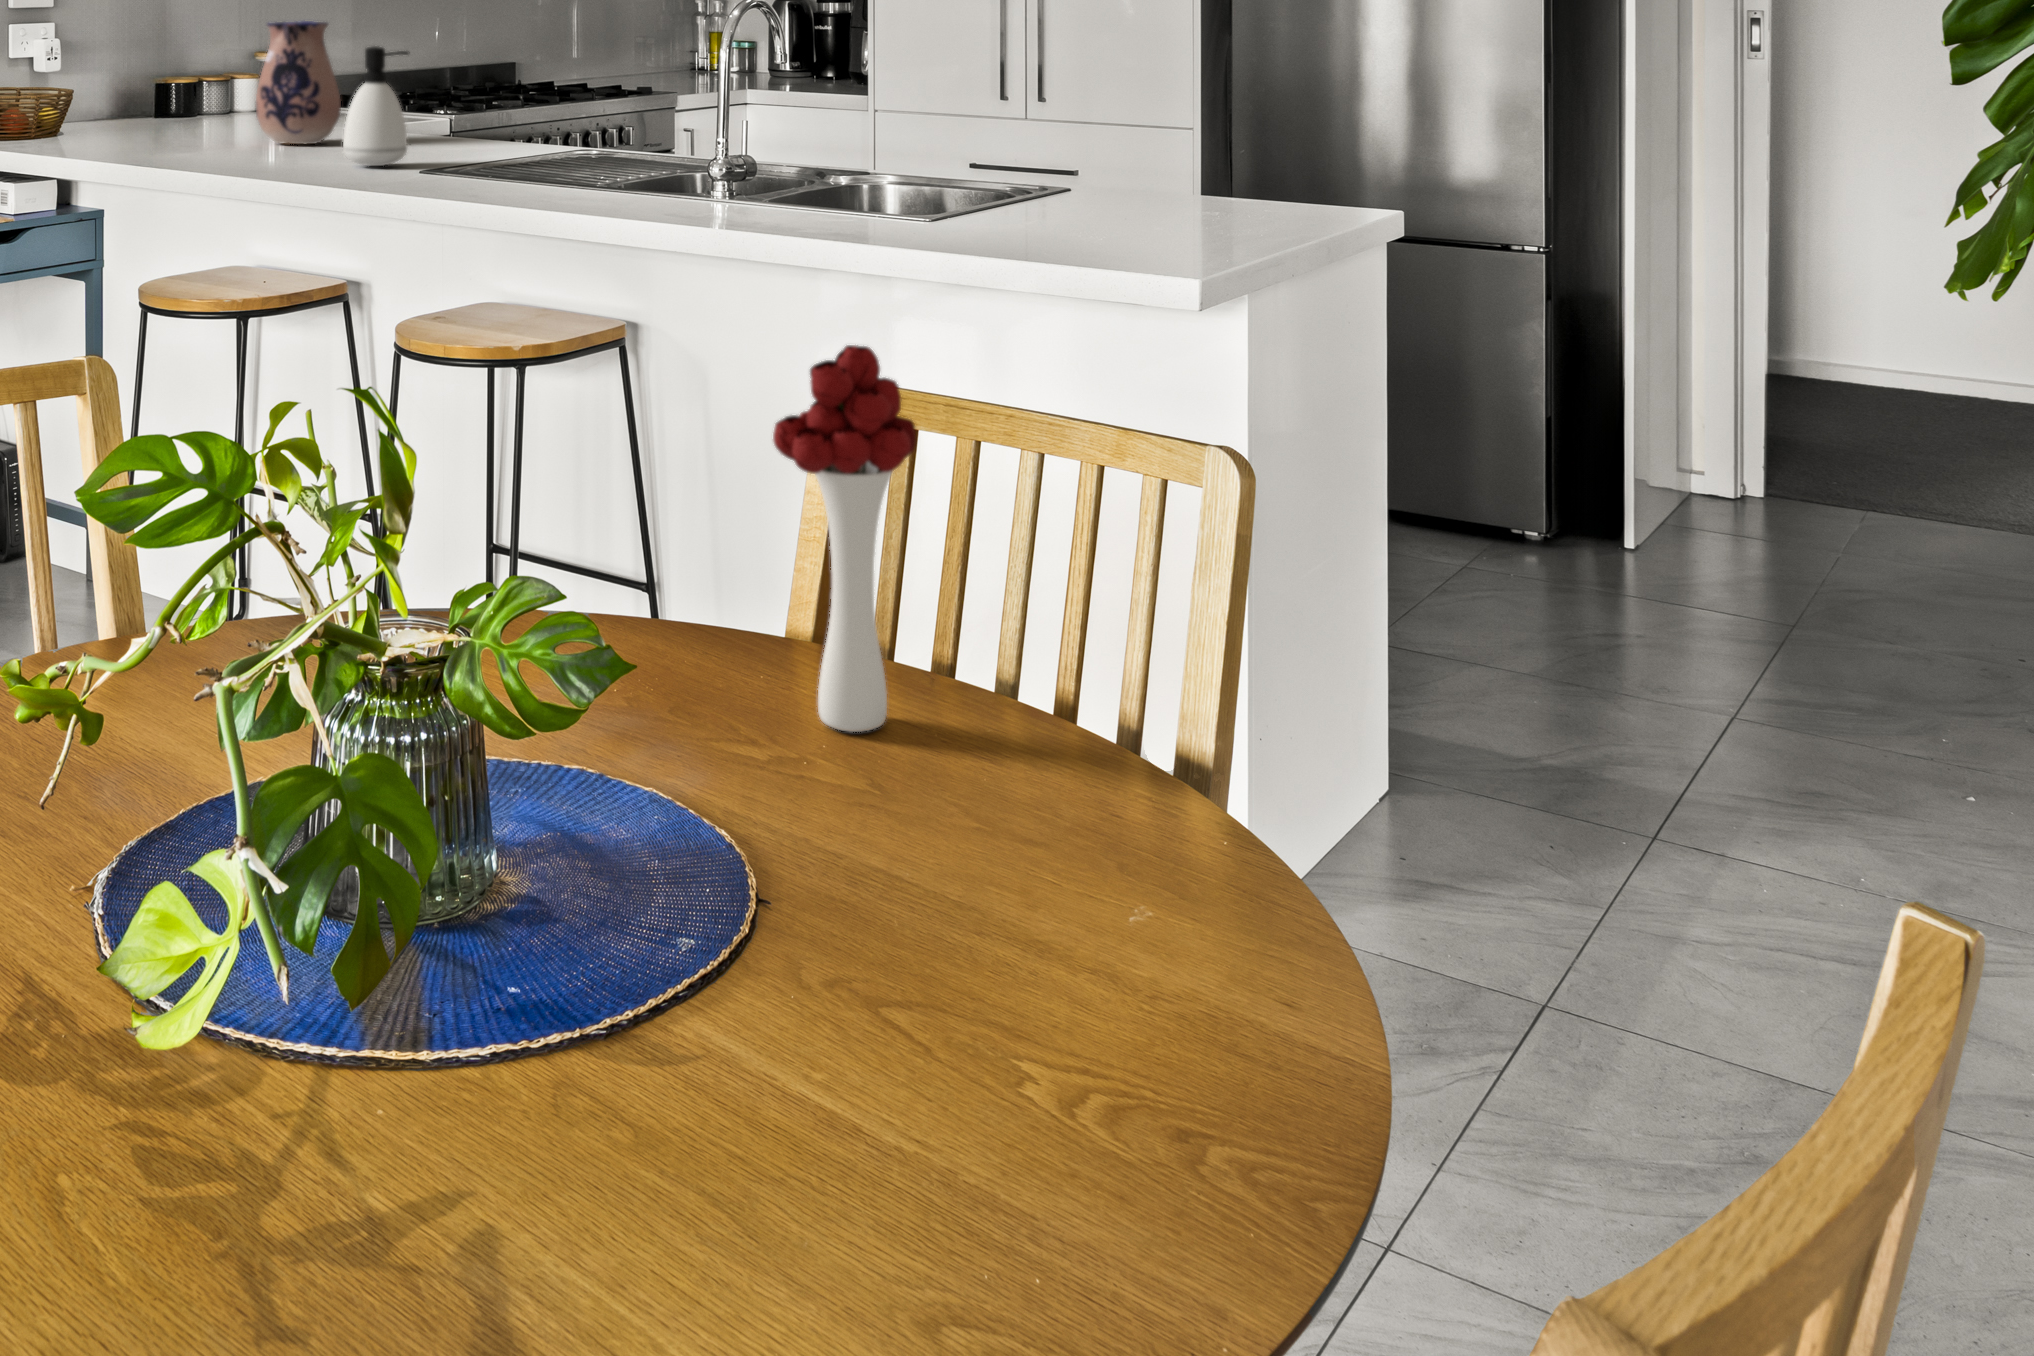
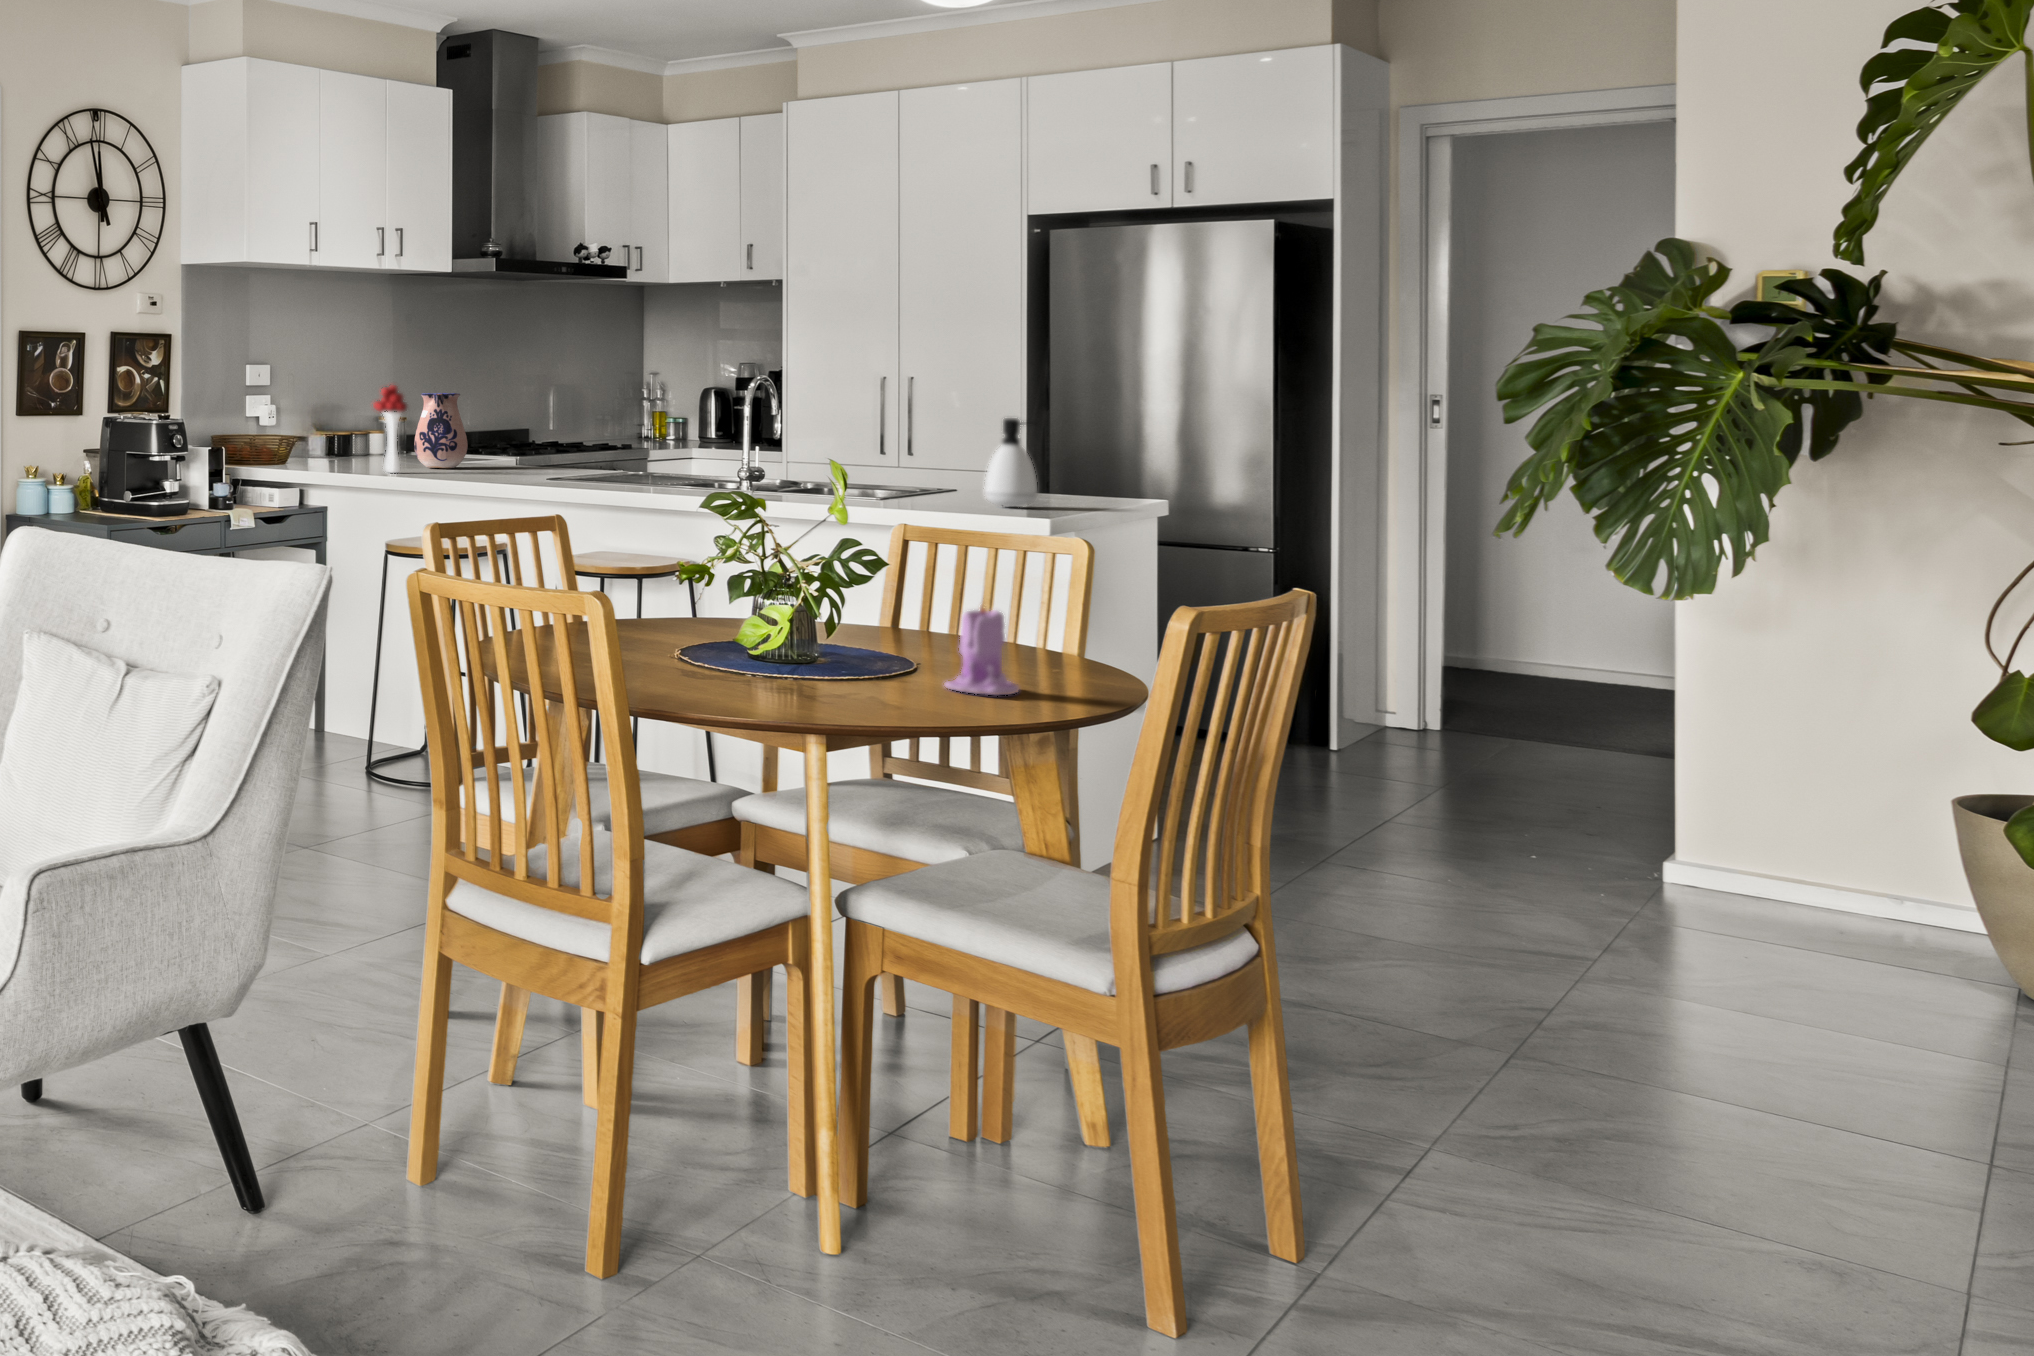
soap dispenser: present [343,46,408,166] -> present [984,418,1037,507]
flower bouquet: present [773,345,916,732] -> present [374,385,407,473]
candle: none [866,668,1056,963] -> present [945,606,1019,695]

